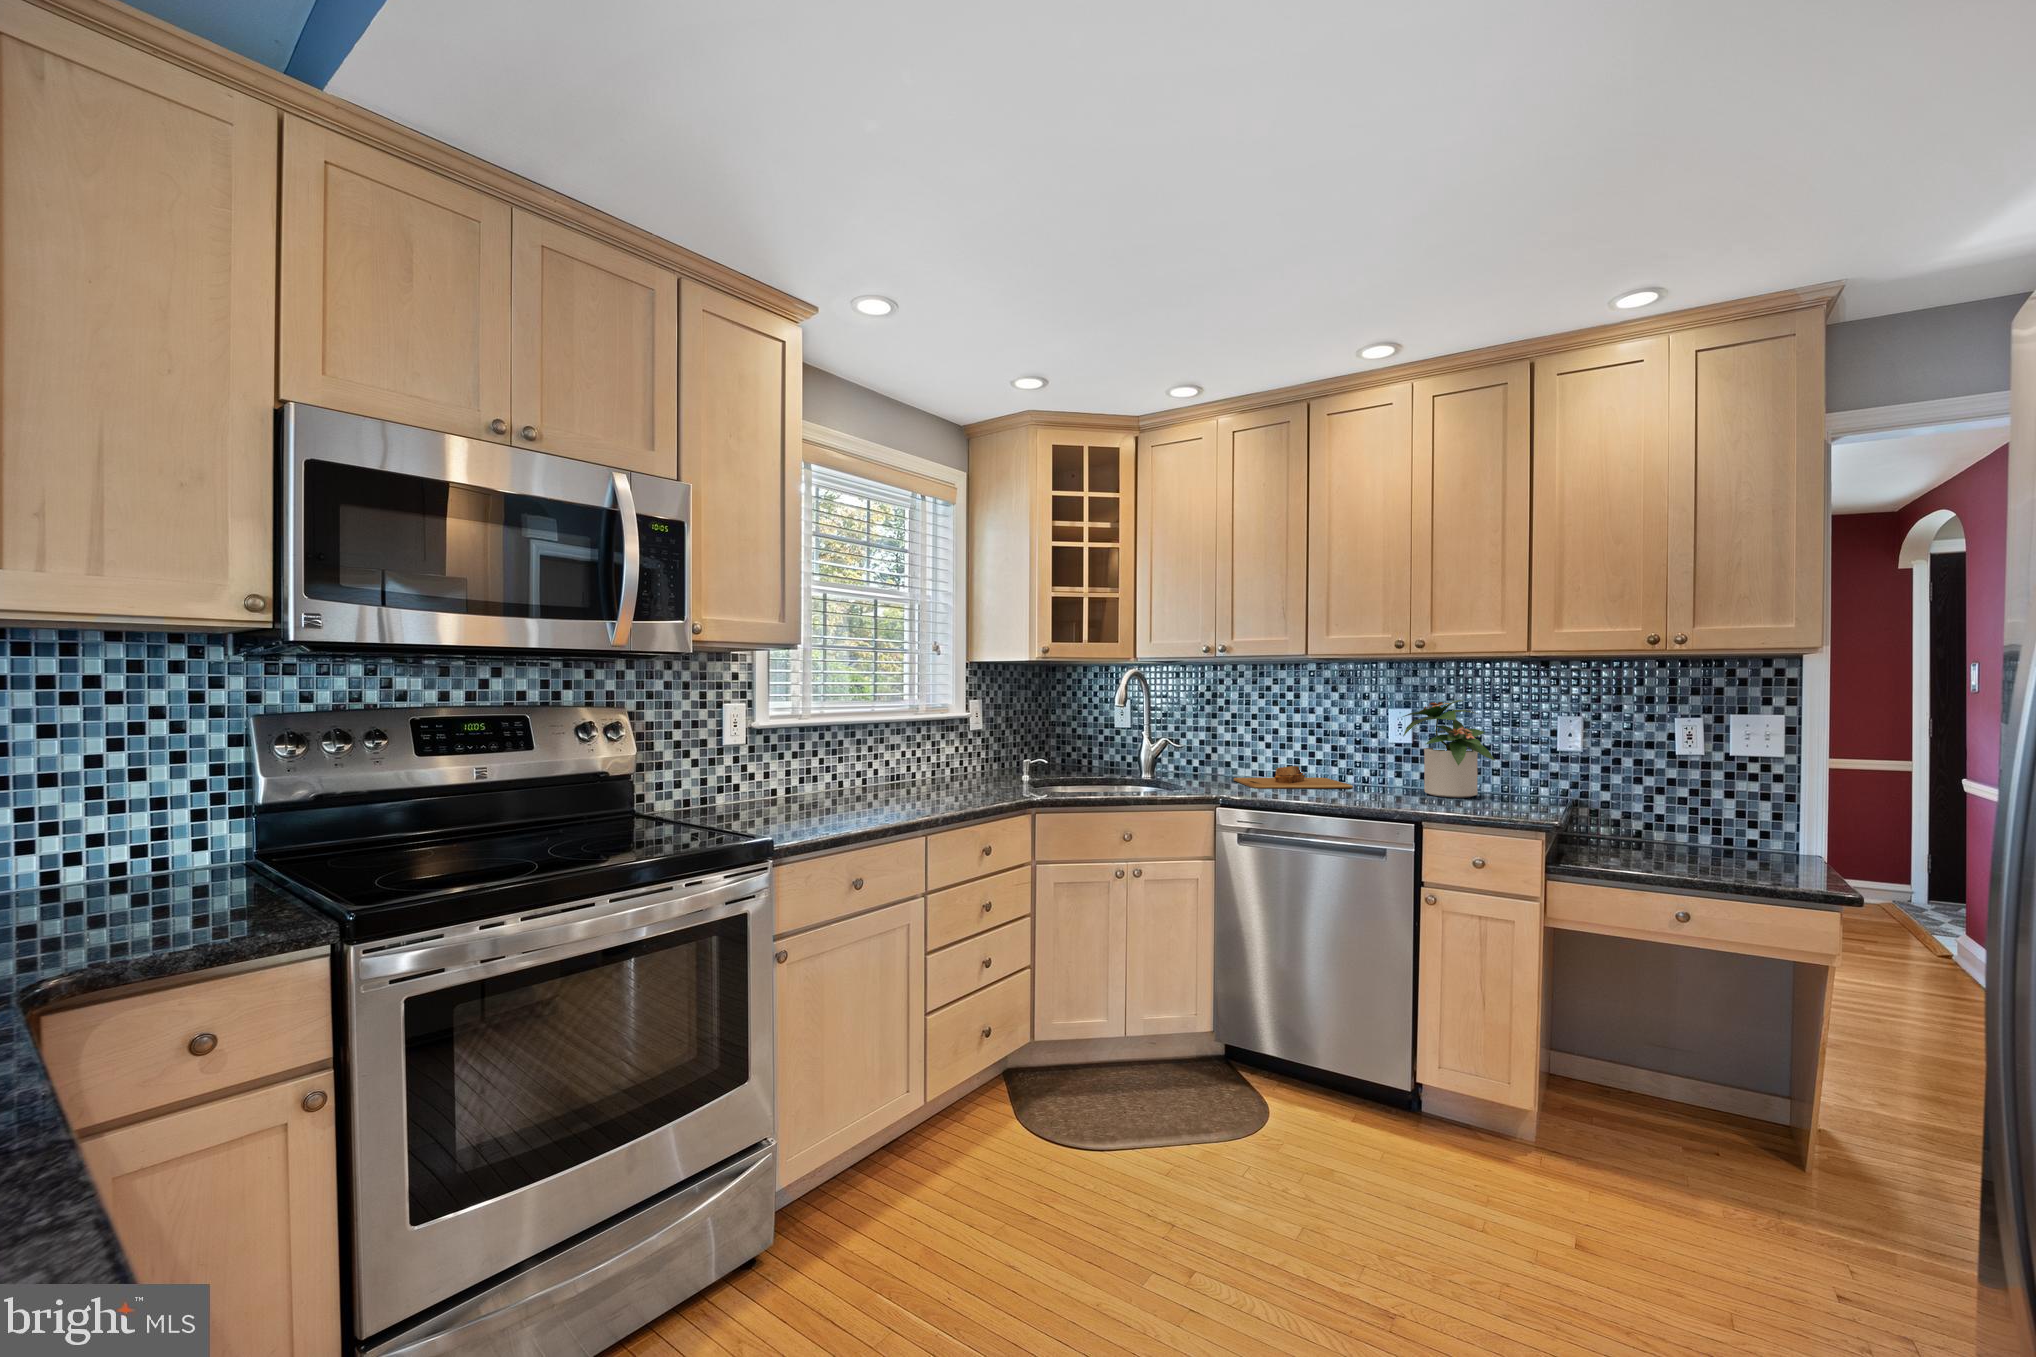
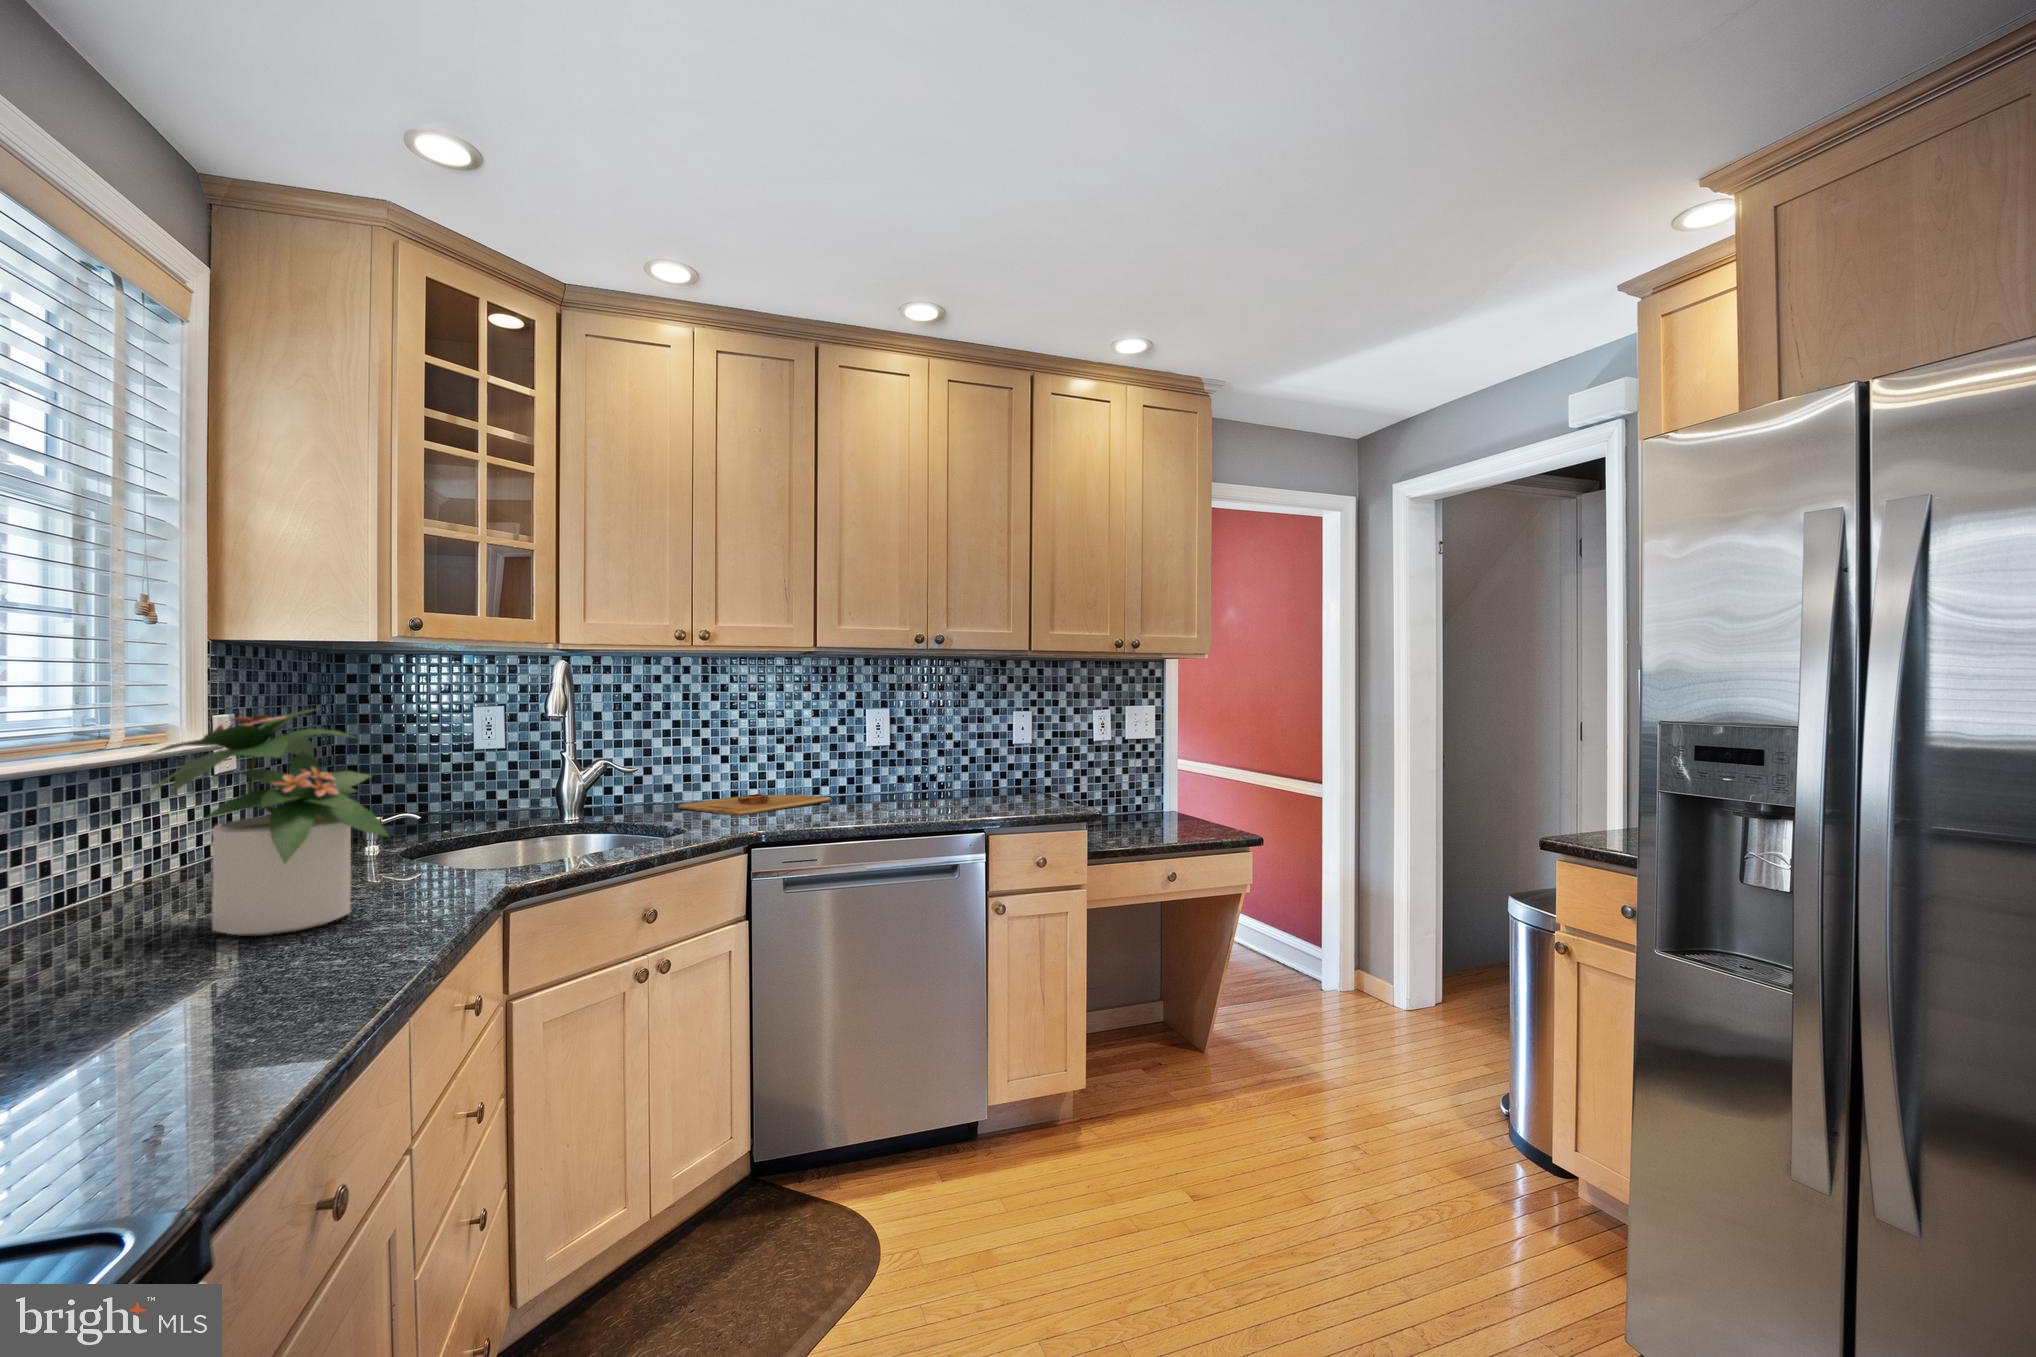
potted plant: present [1403,700,1495,798] -> present [142,709,390,936]

